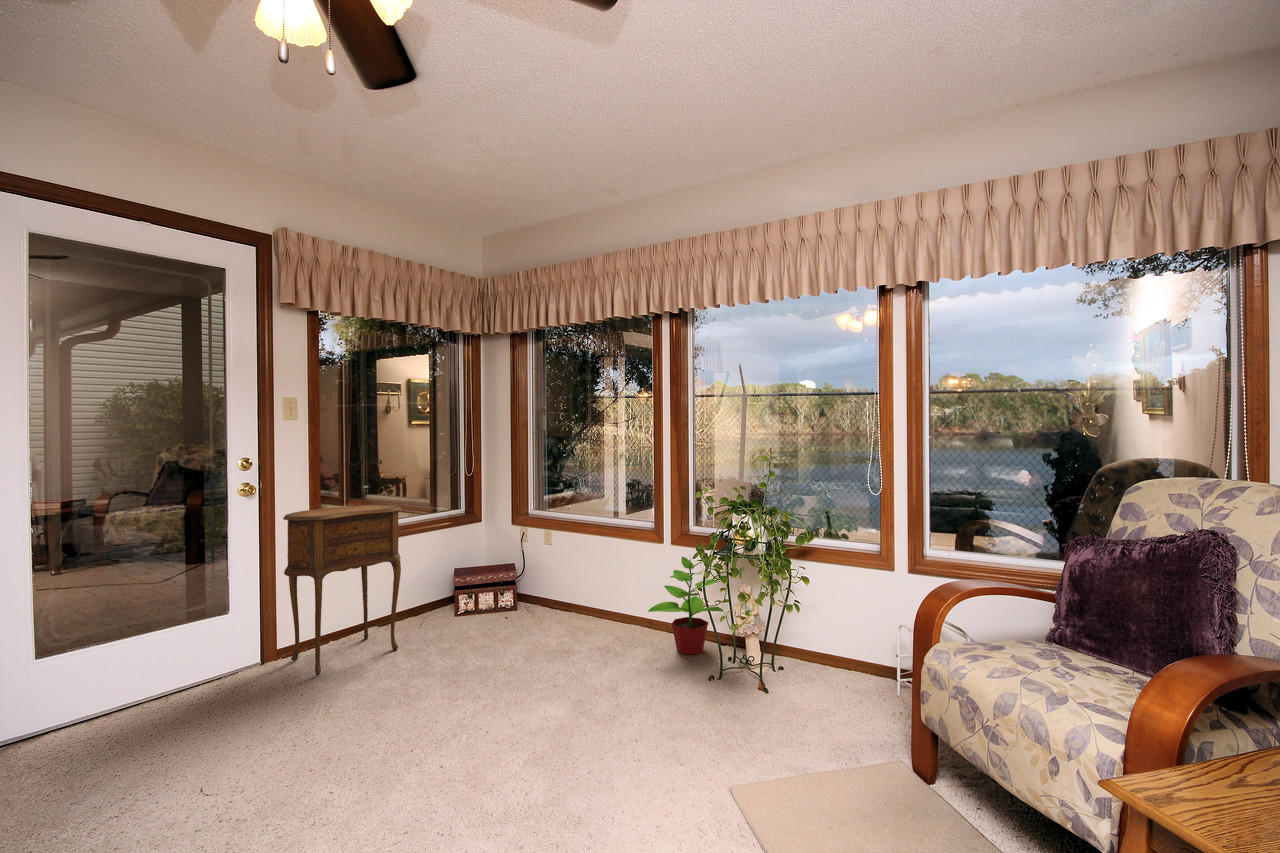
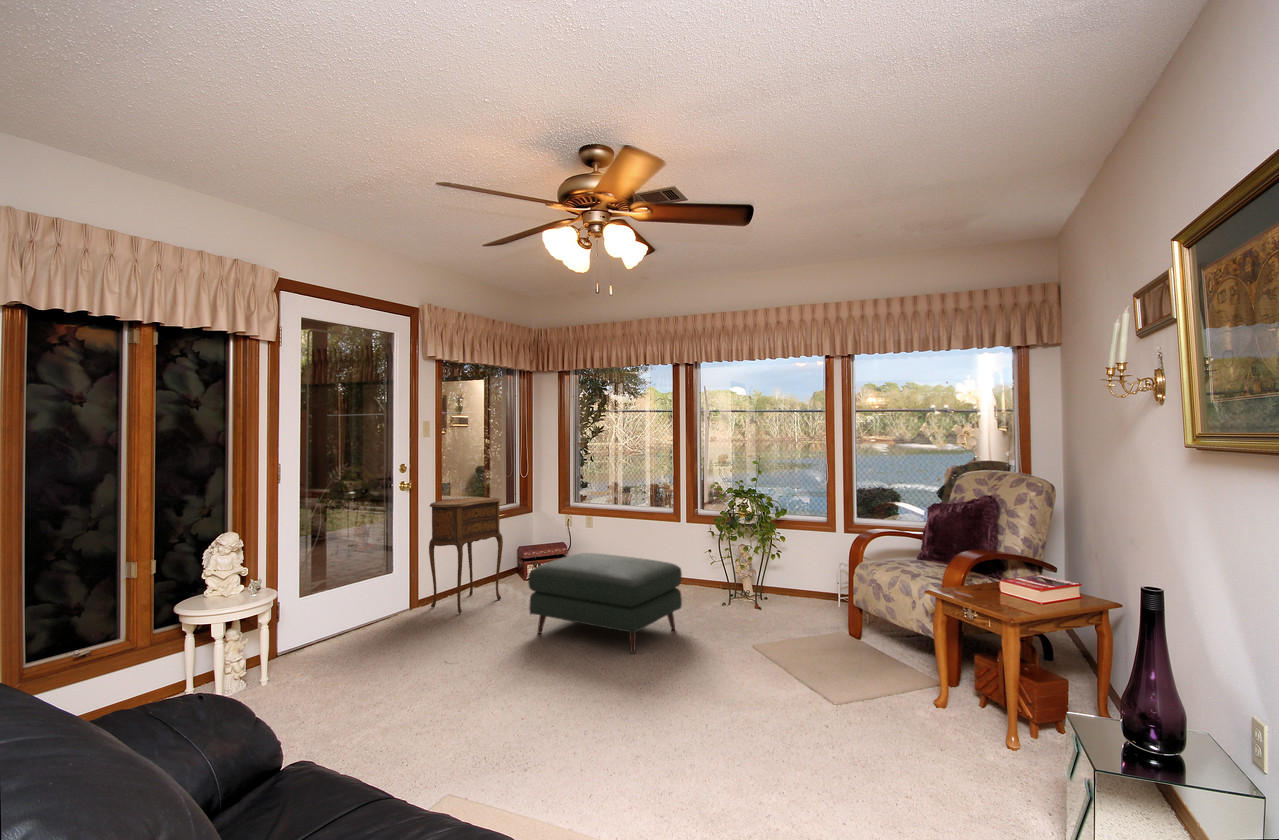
potted plant: present [648,557,723,655] -> none [677,527,729,594]
ottoman: none [375,595,622,797] -> present [528,553,682,653]

